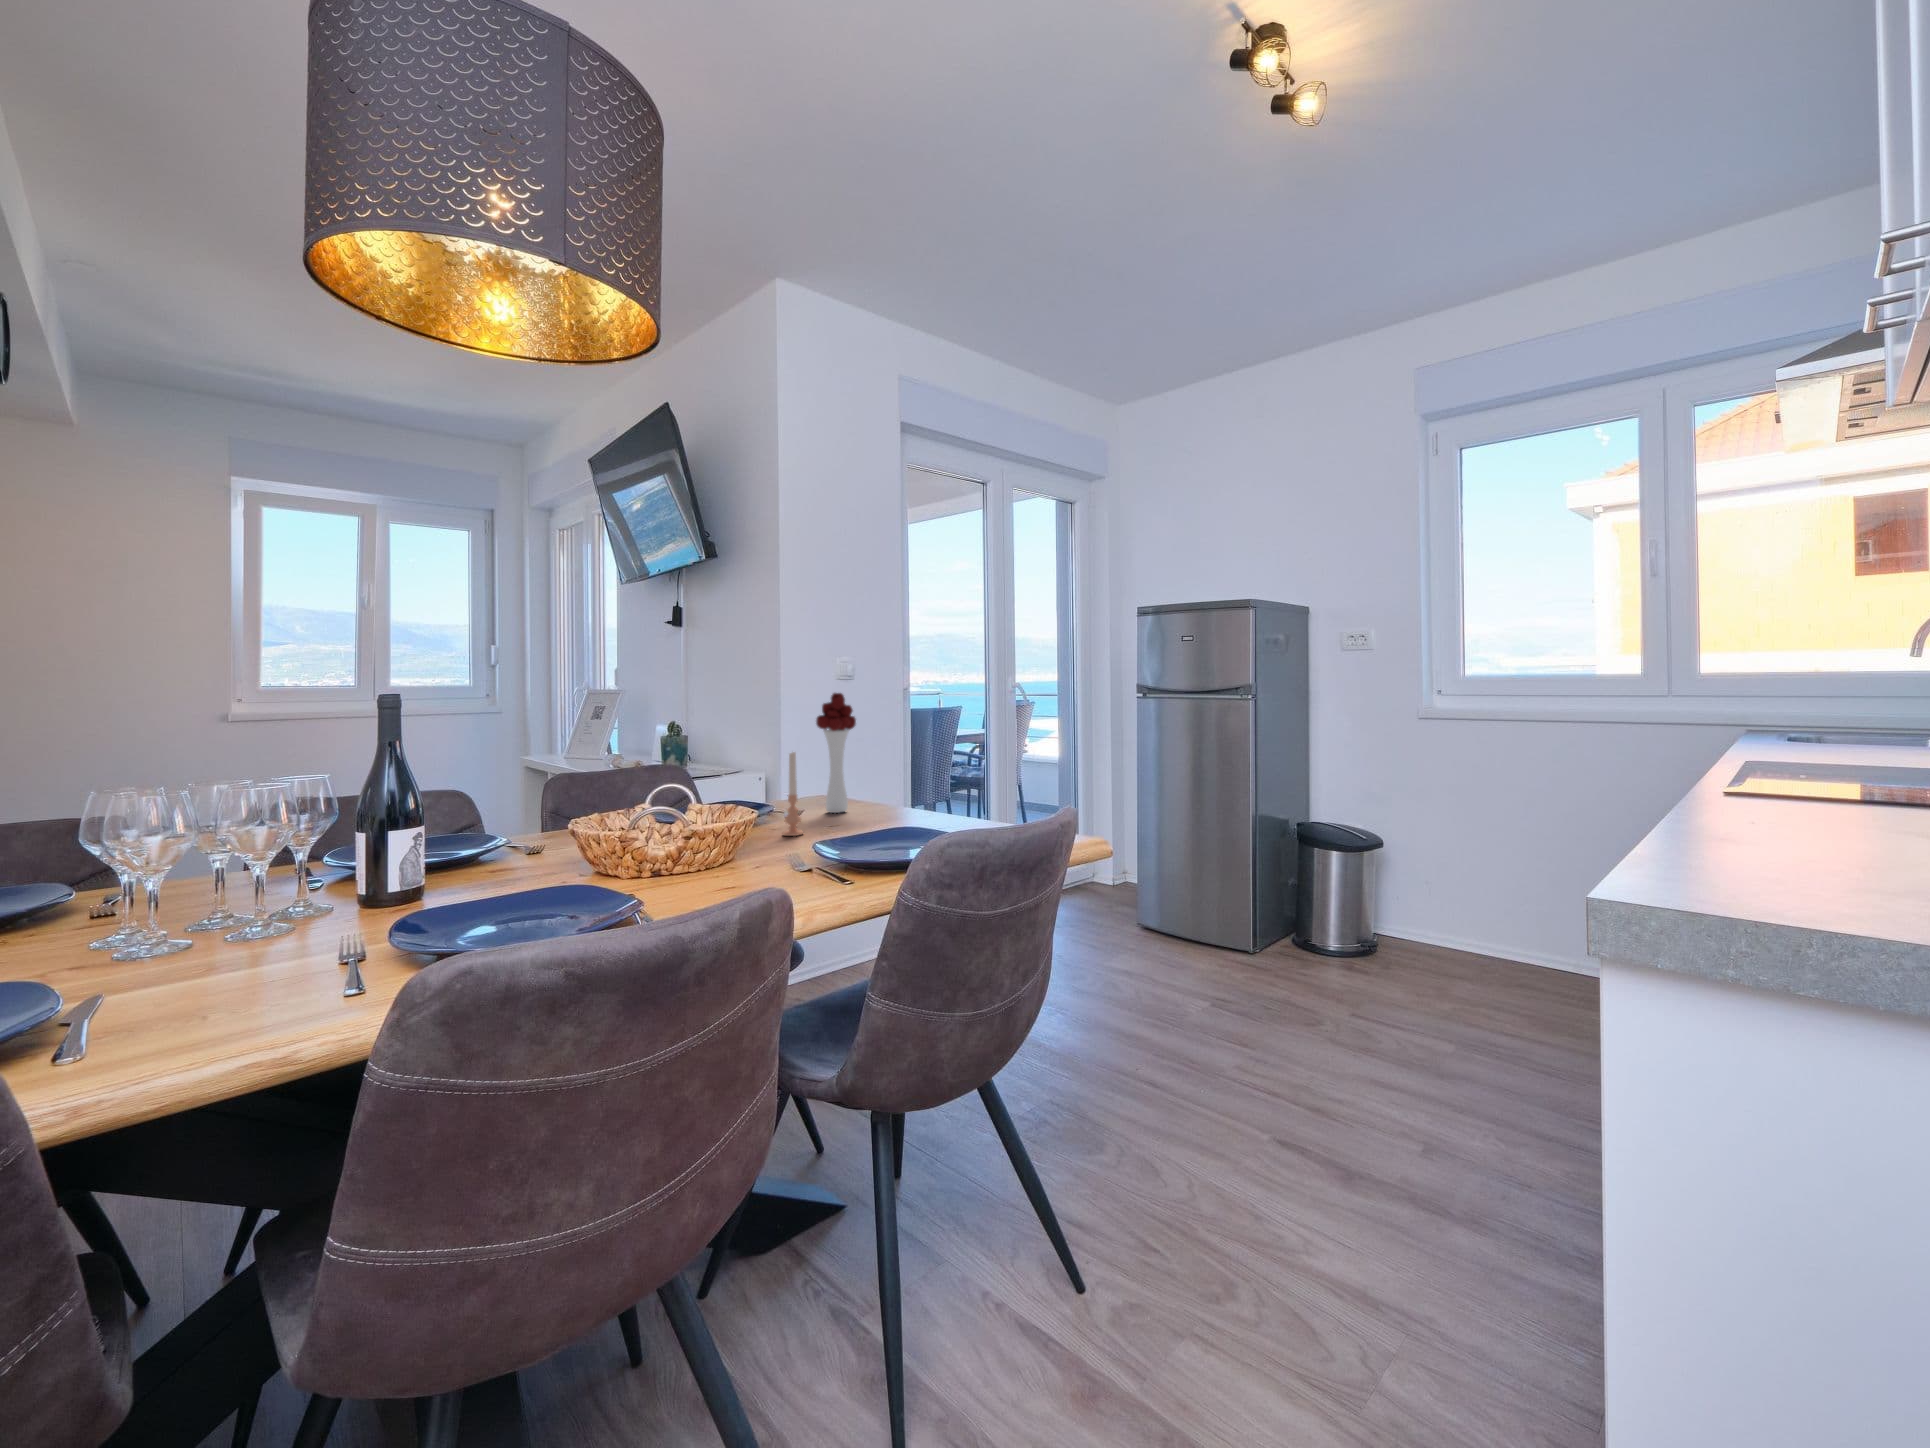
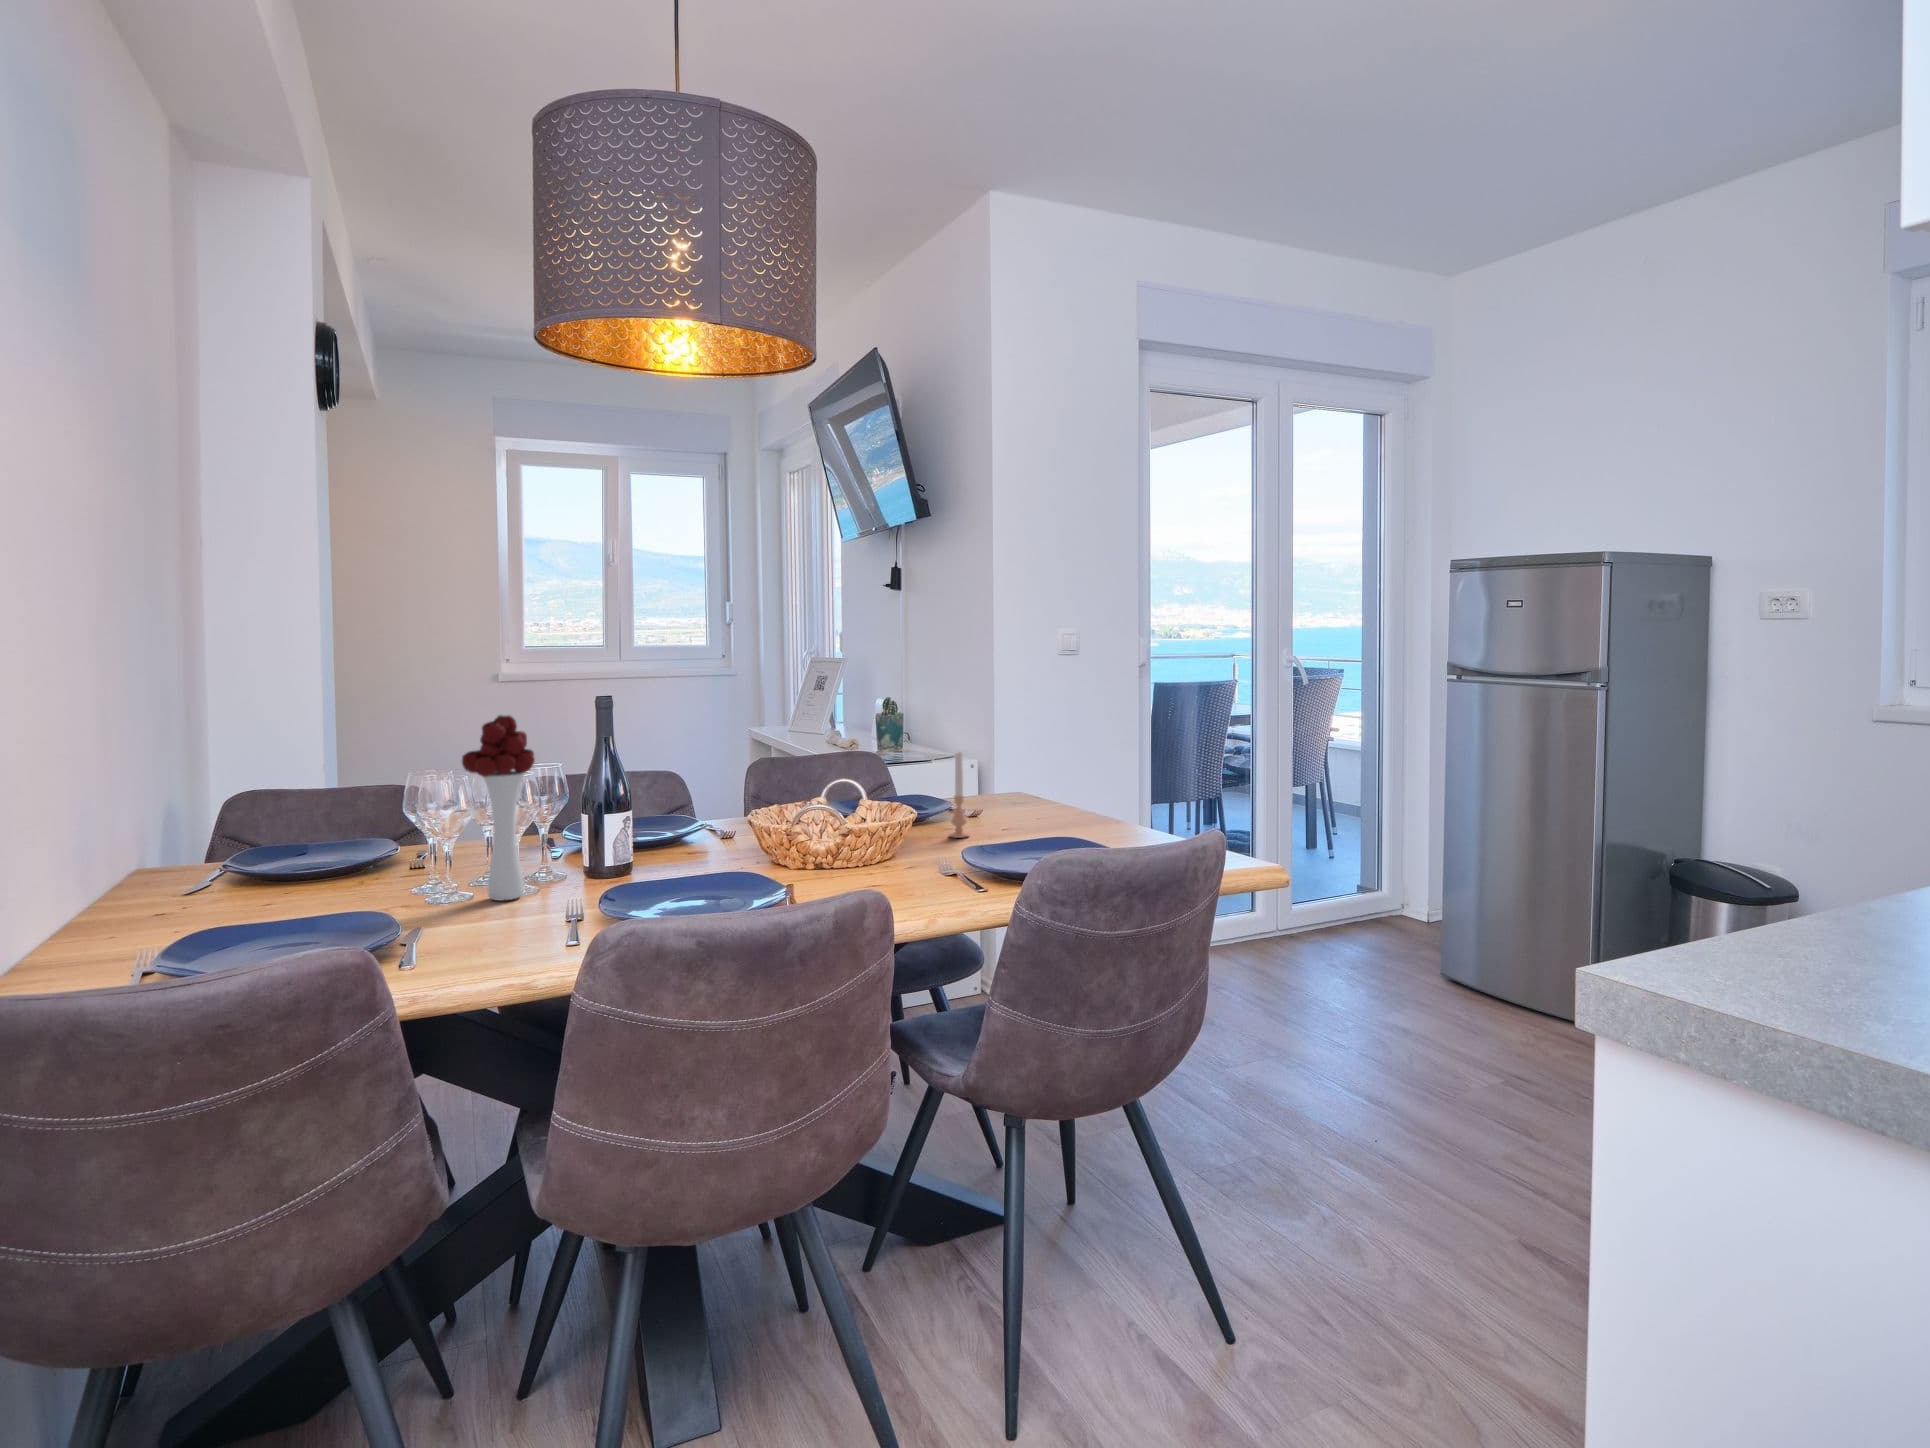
flower bouquet: present [816,693,856,813] -> present [462,715,535,900]

